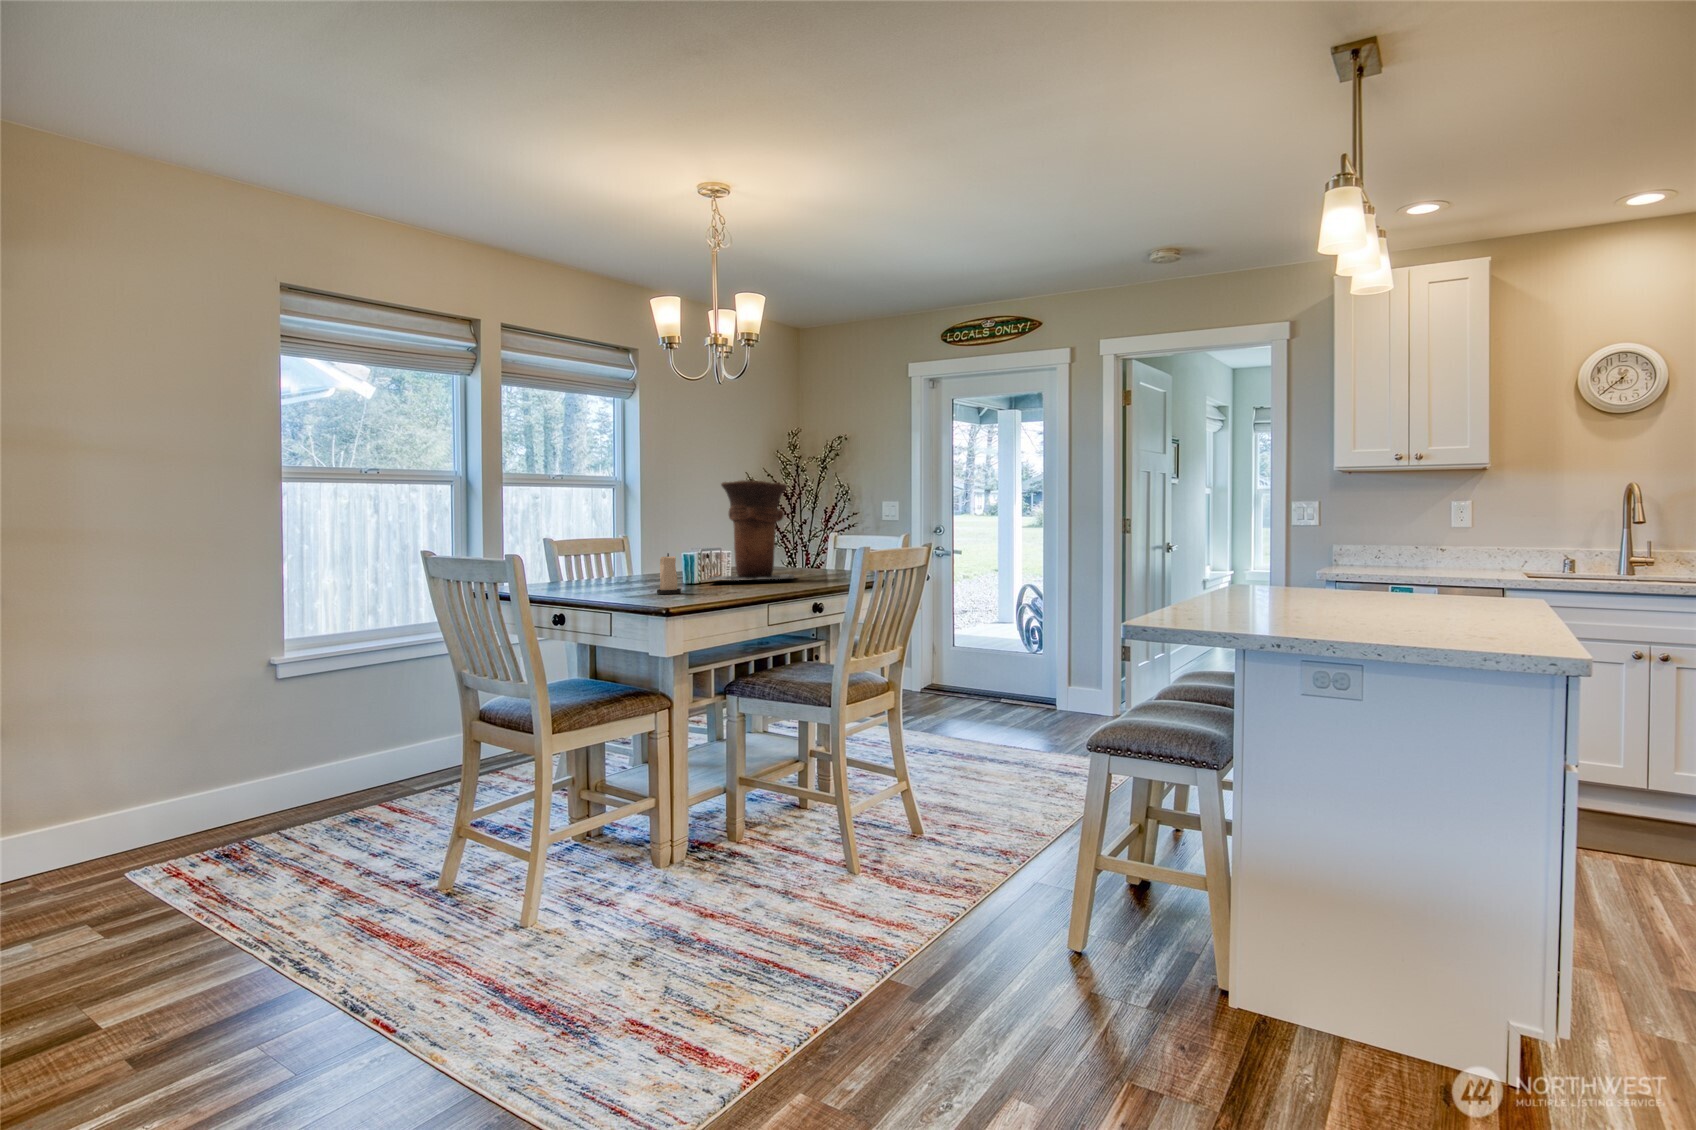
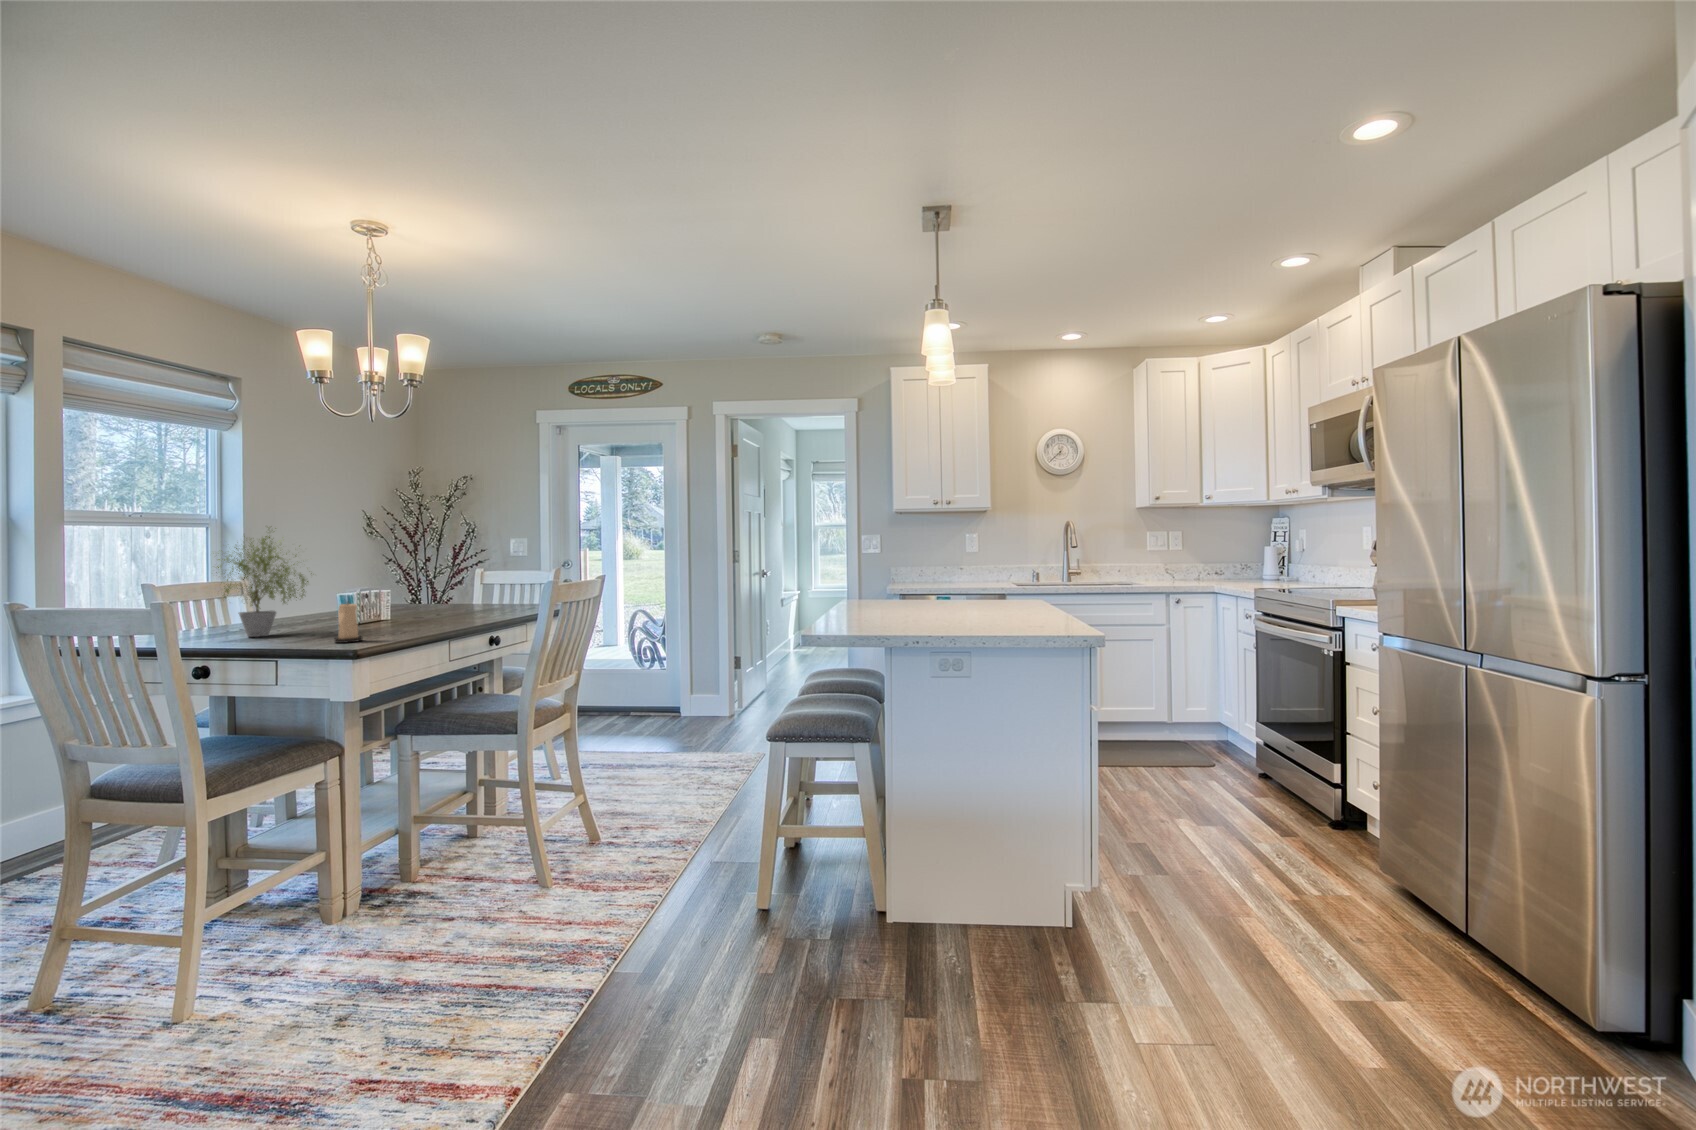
vase: present [708,480,794,580] -> none [374,525,474,624]
potted plant: none [574,483,656,588] -> present [217,528,312,637]

